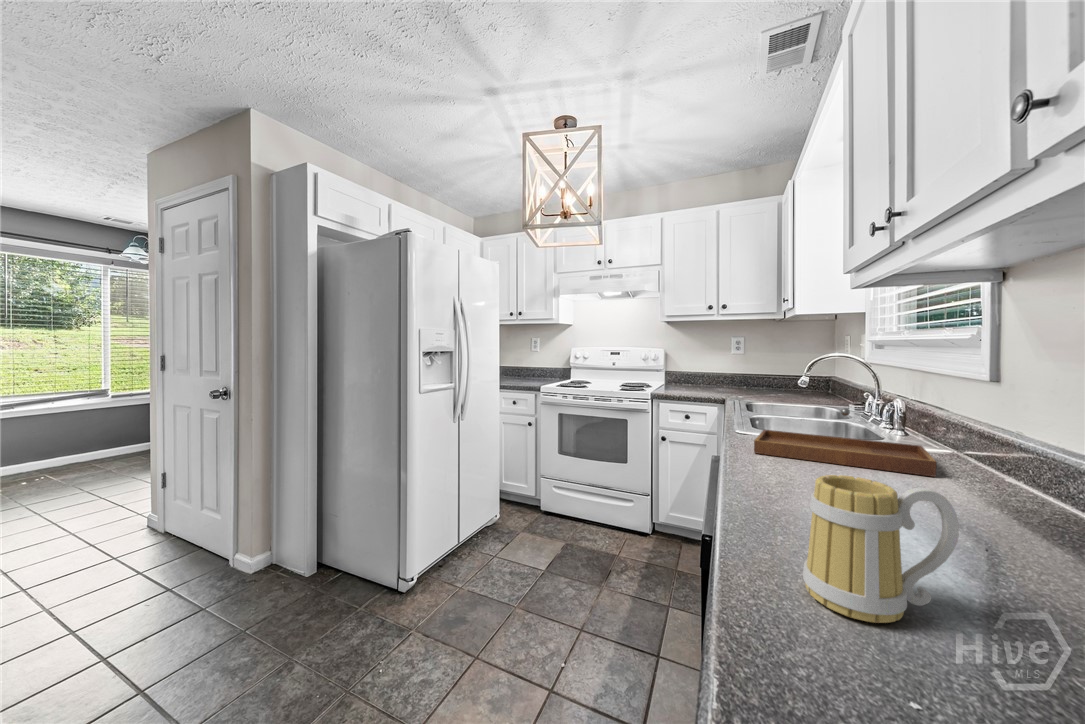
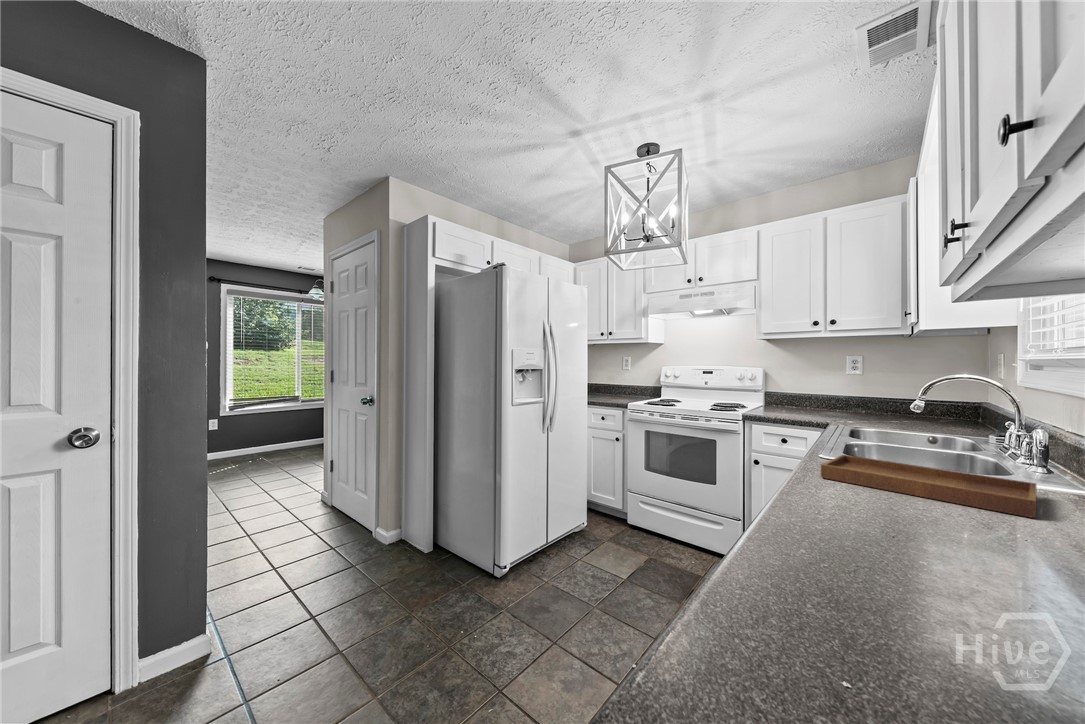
mug: present [803,475,959,623] -> none [778,492,922,629]

